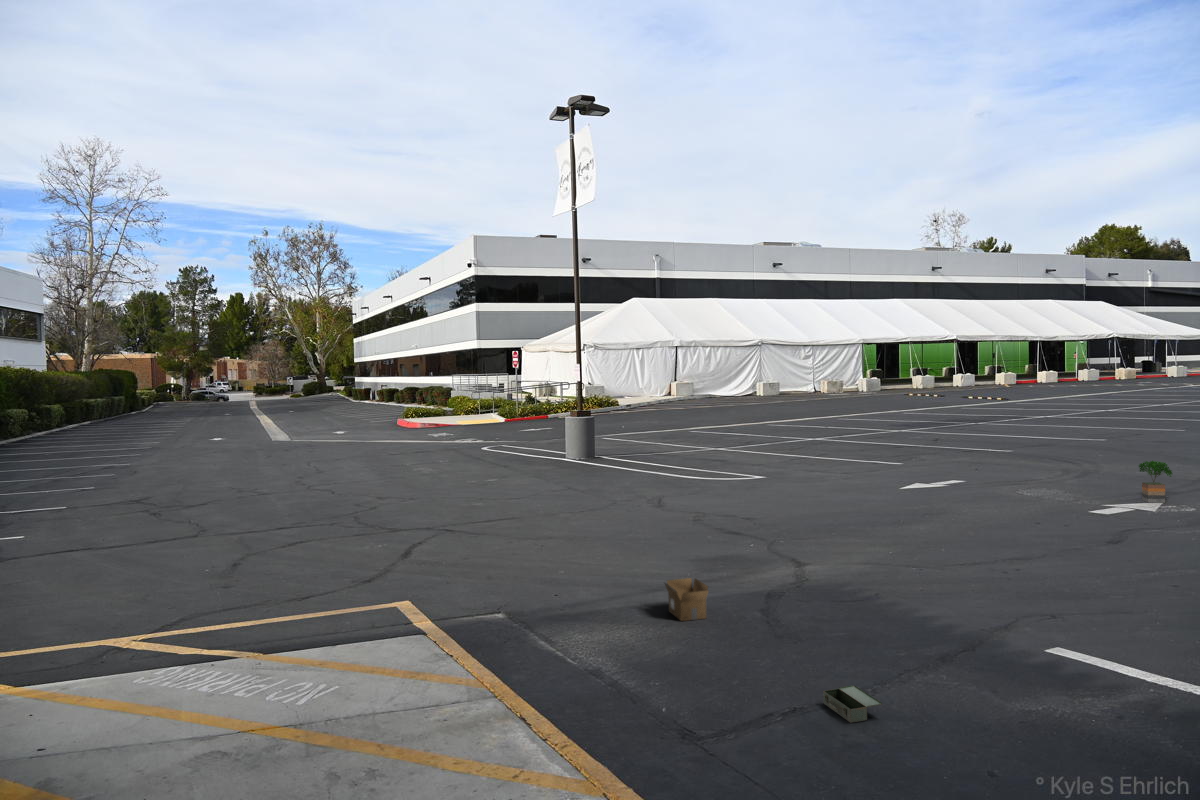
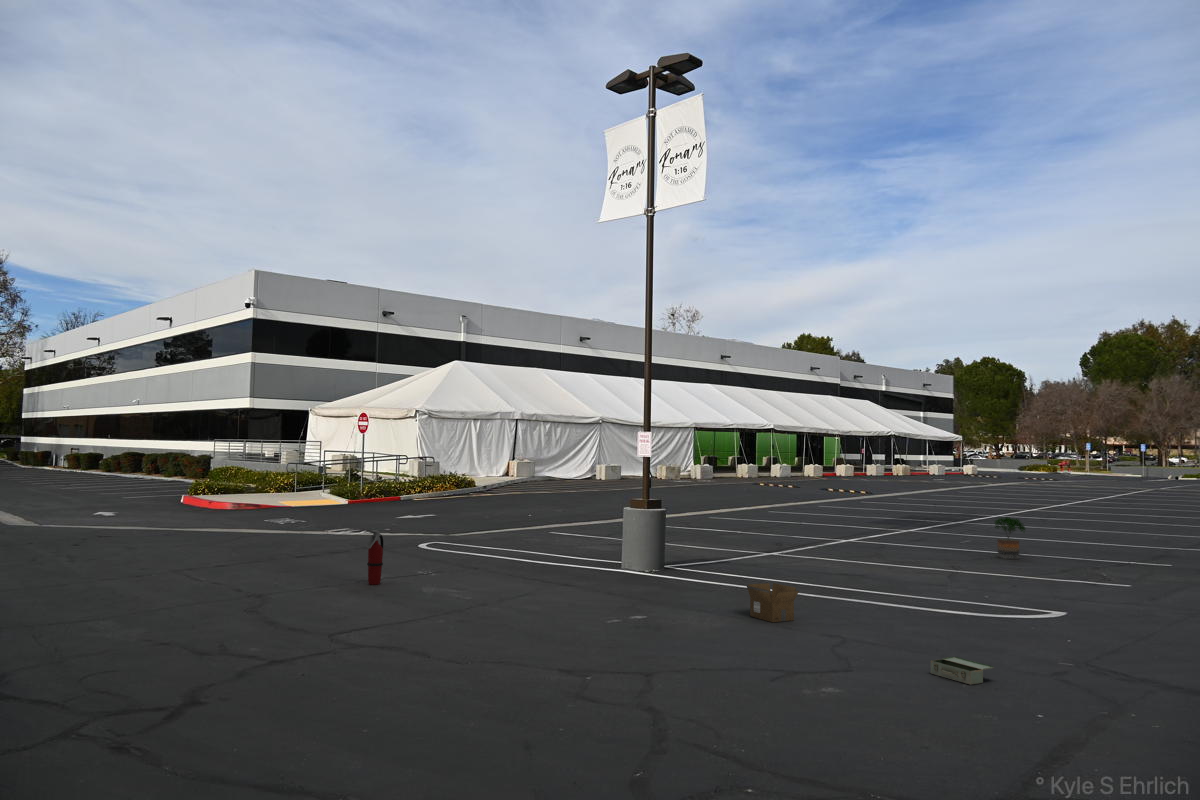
fire extinguisher: none [522,498,538,544] -> present [366,529,383,585]
cardboard box: present [664,578,708,621] -> present [747,583,799,622]
toolbox: present [823,685,882,723] -> present [930,657,994,685]

